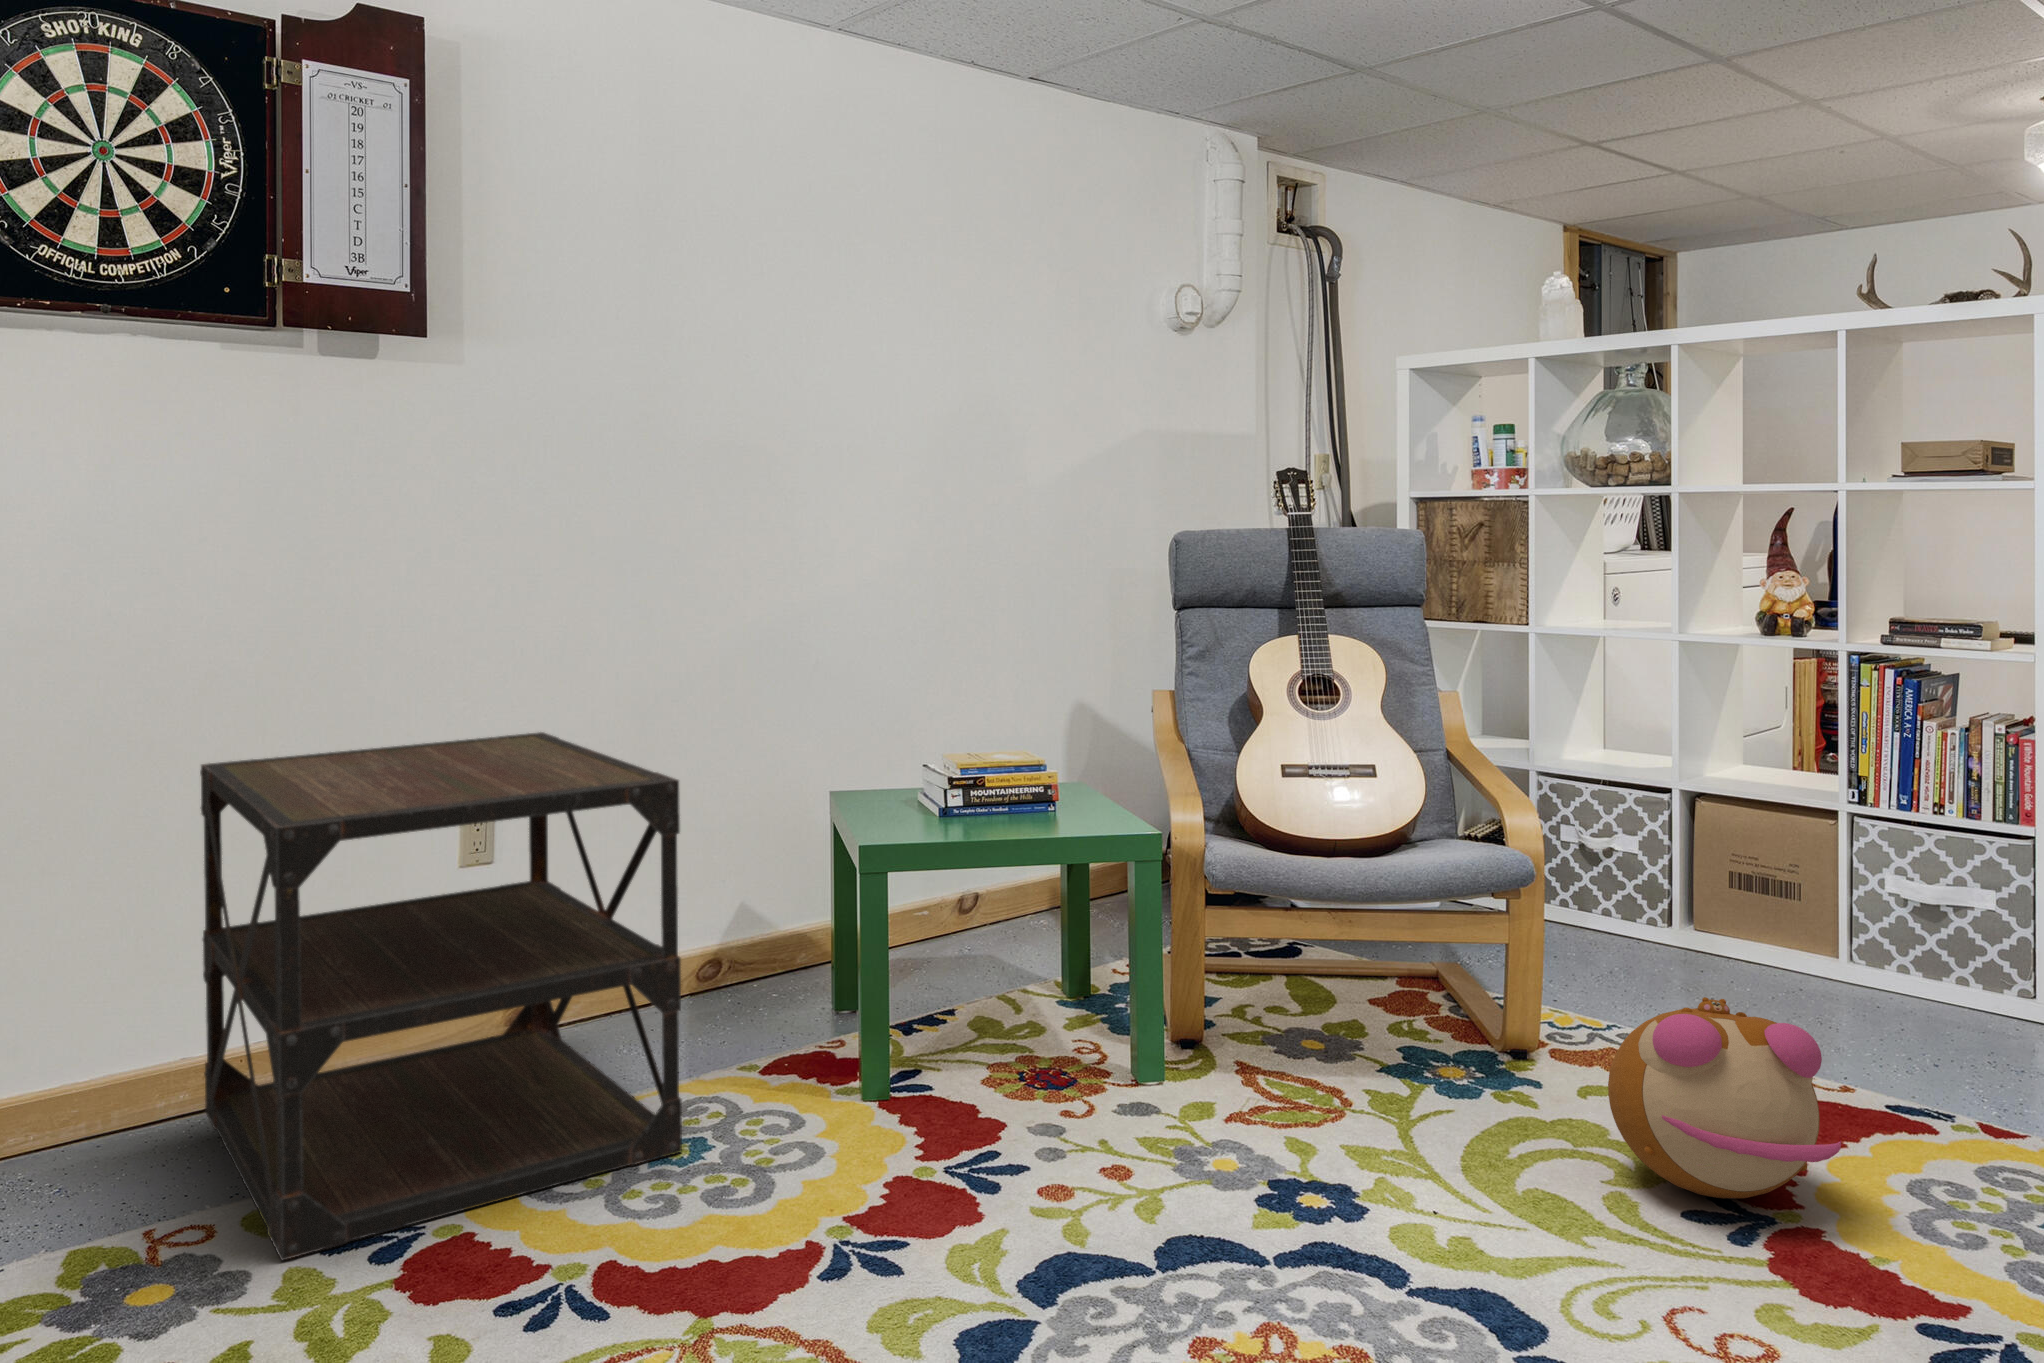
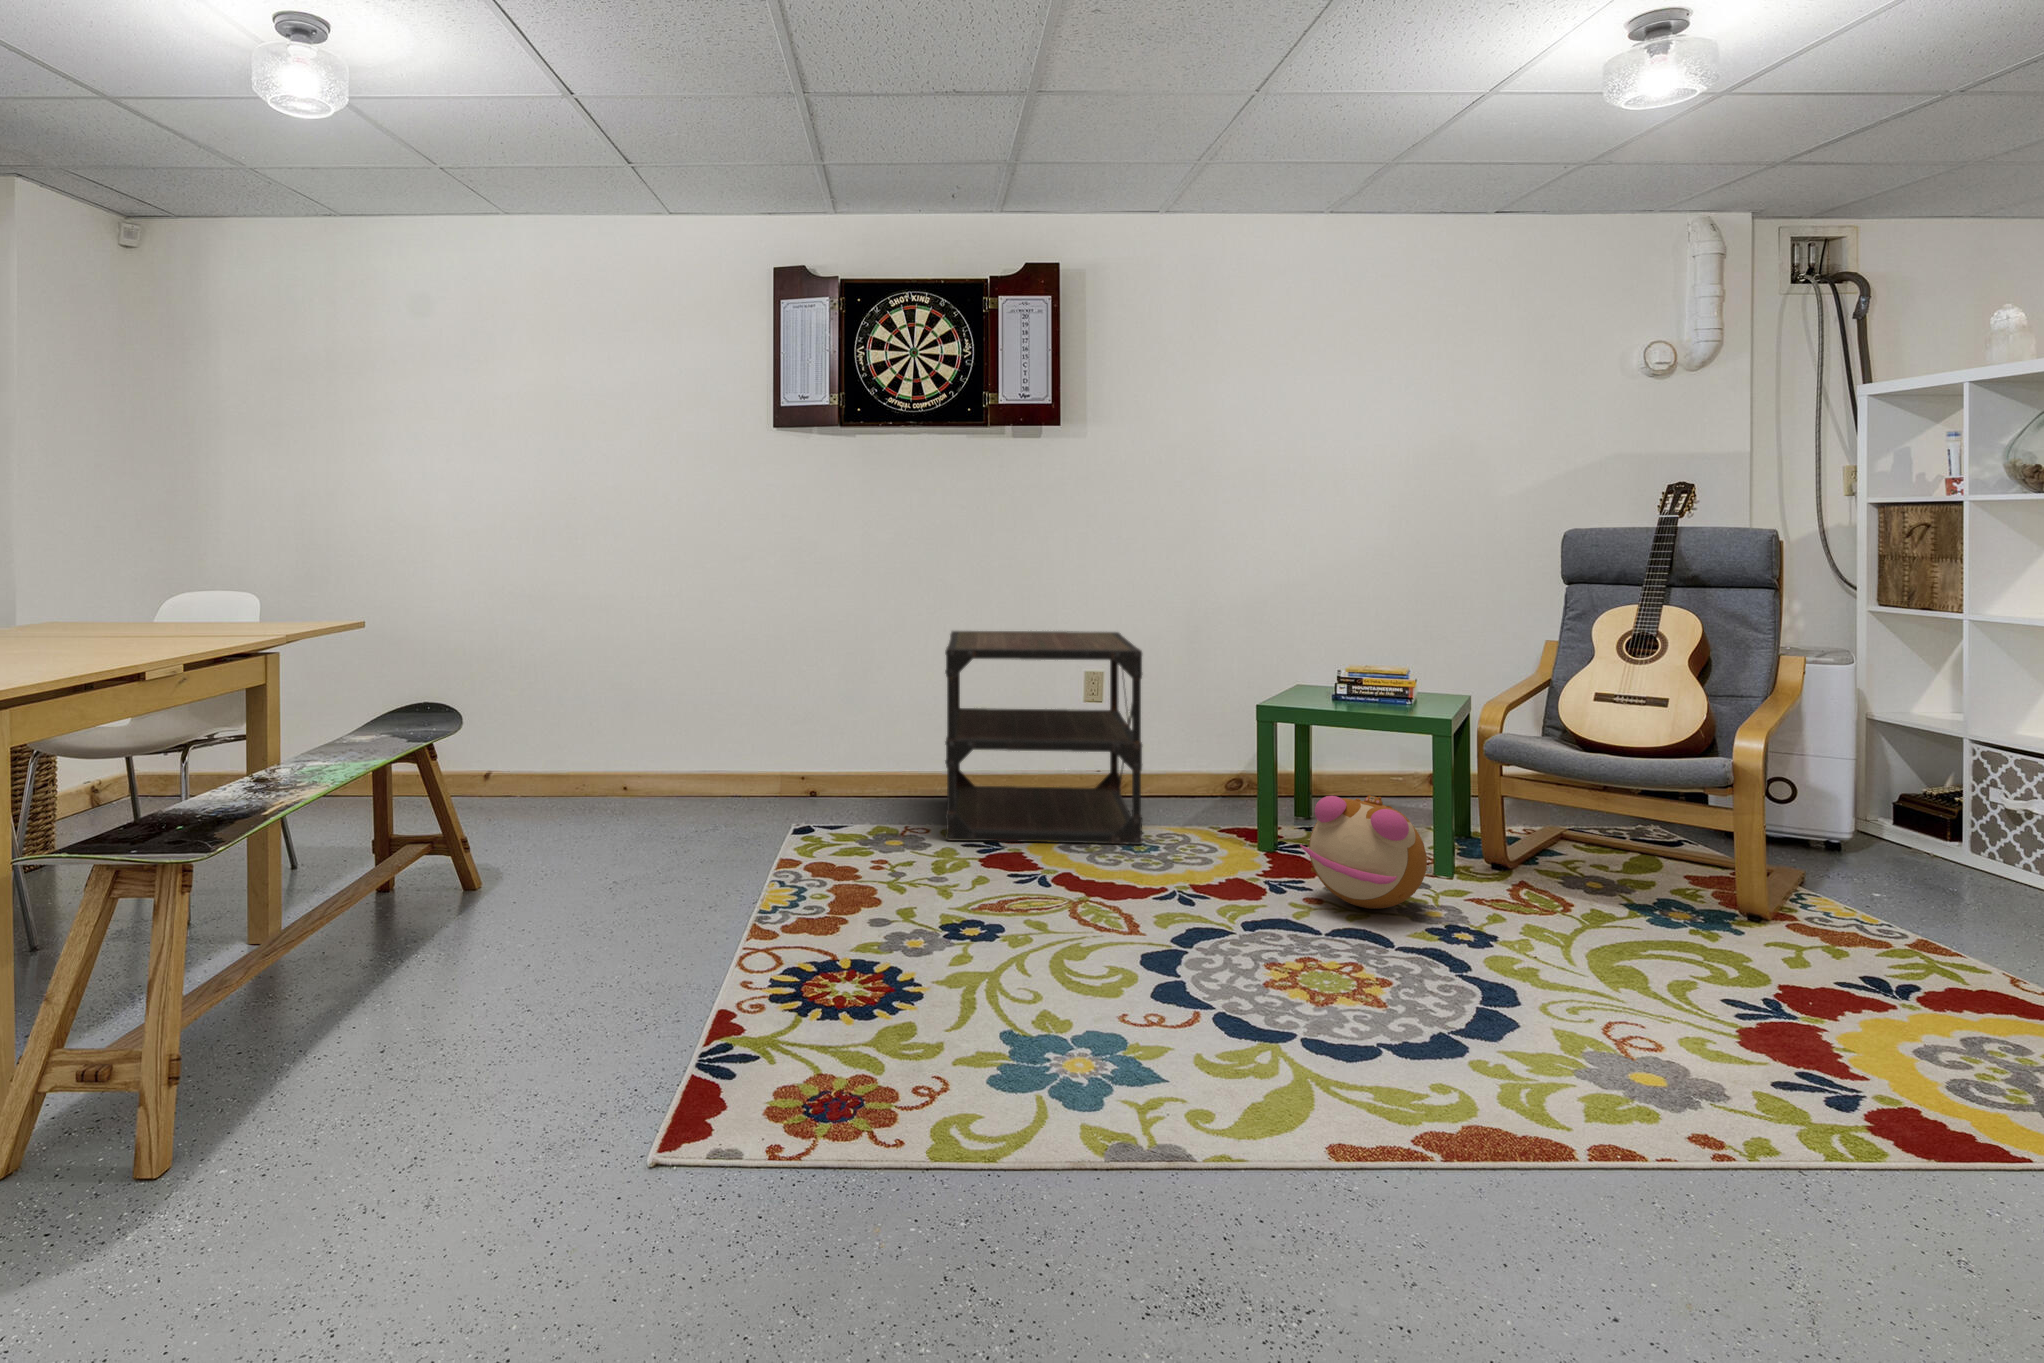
plush toy: present [1608,997,1841,1198] -> present [1300,795,1427,909]

